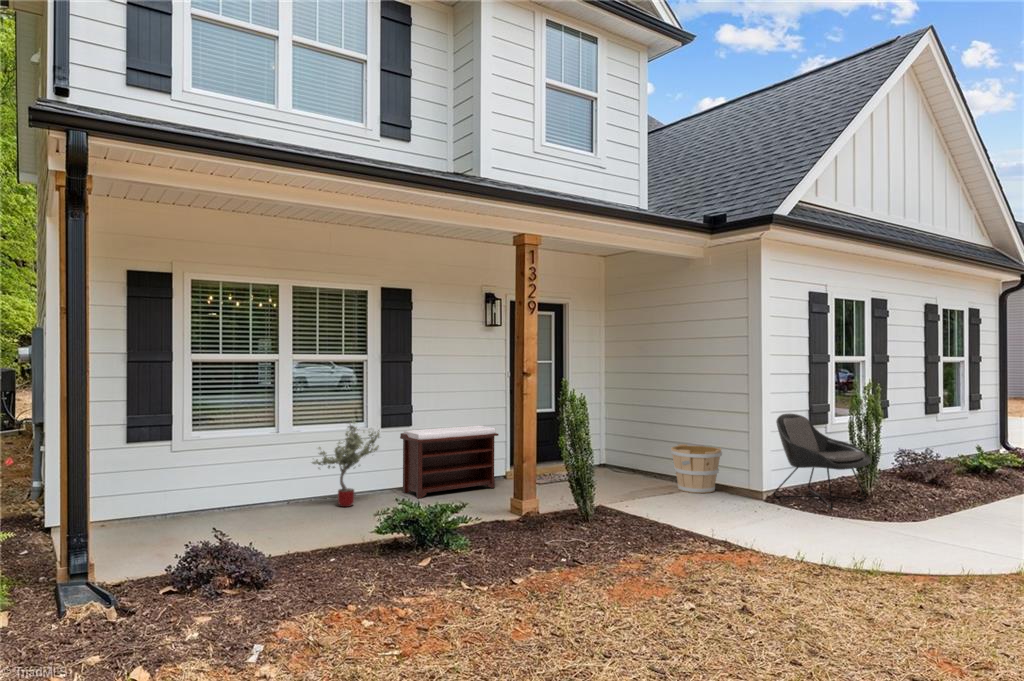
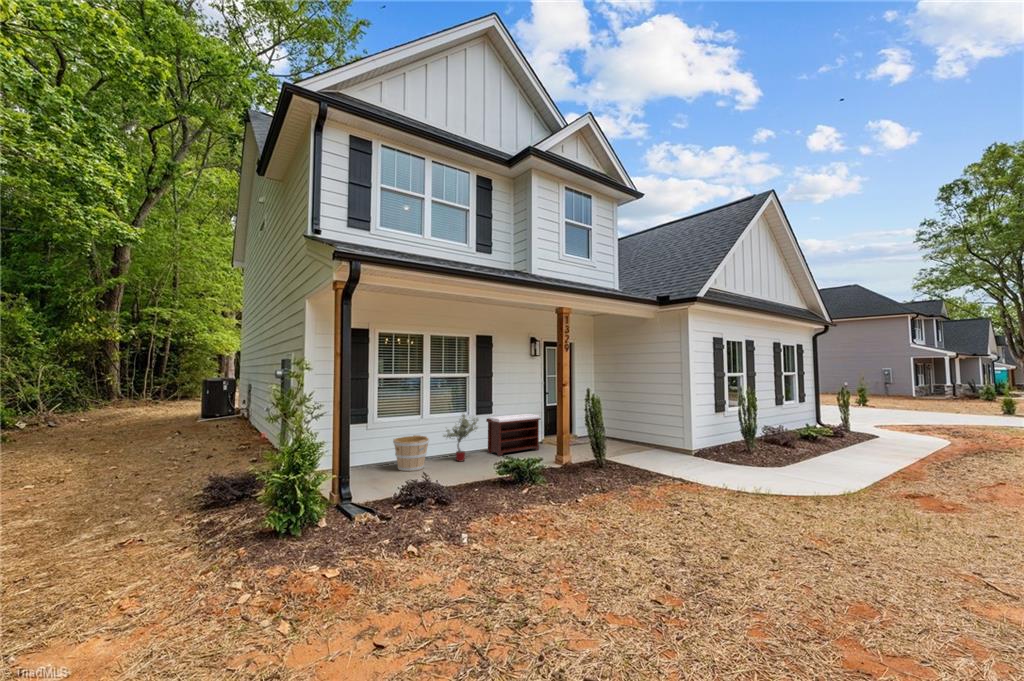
lounge chair: present [774,413,871,509] -> none [699,407,753,461]
wooden bucket: present [671,444,722,493] -> present [393,435,429,471]

